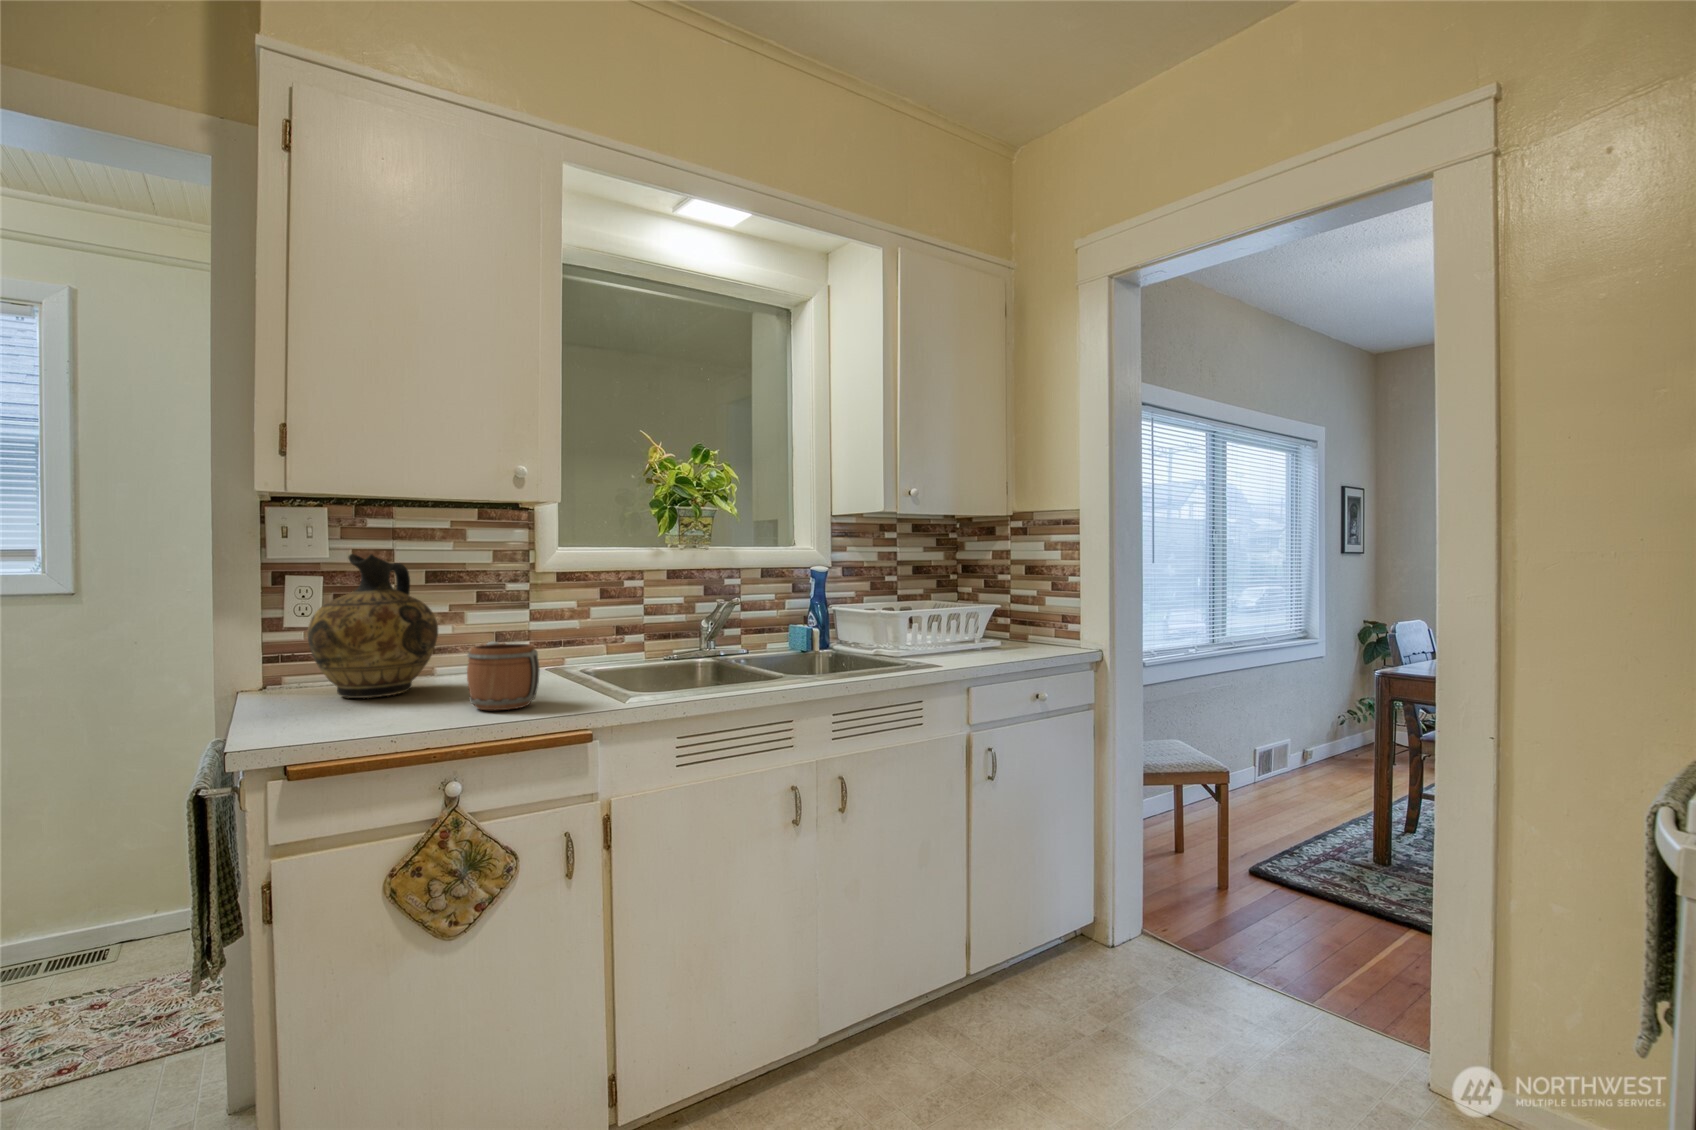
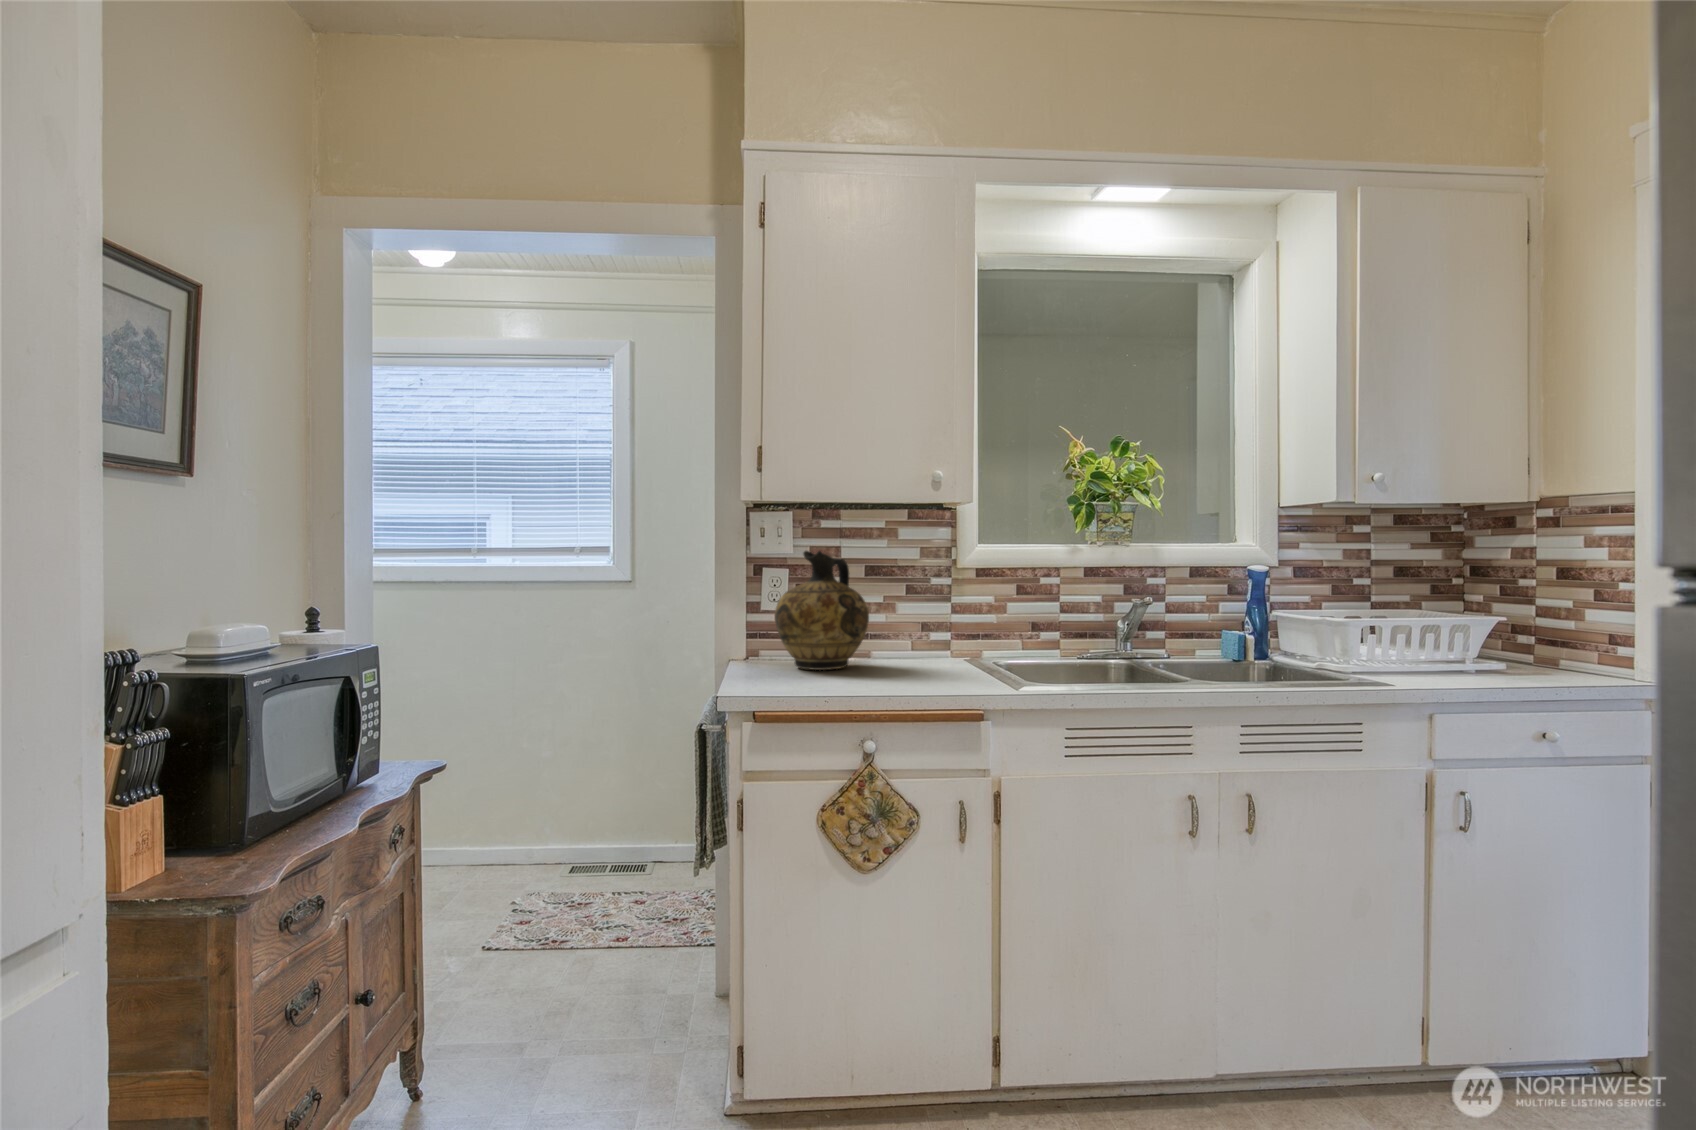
mug: present [467,641,540,710] -> none [886,628,944,686]

